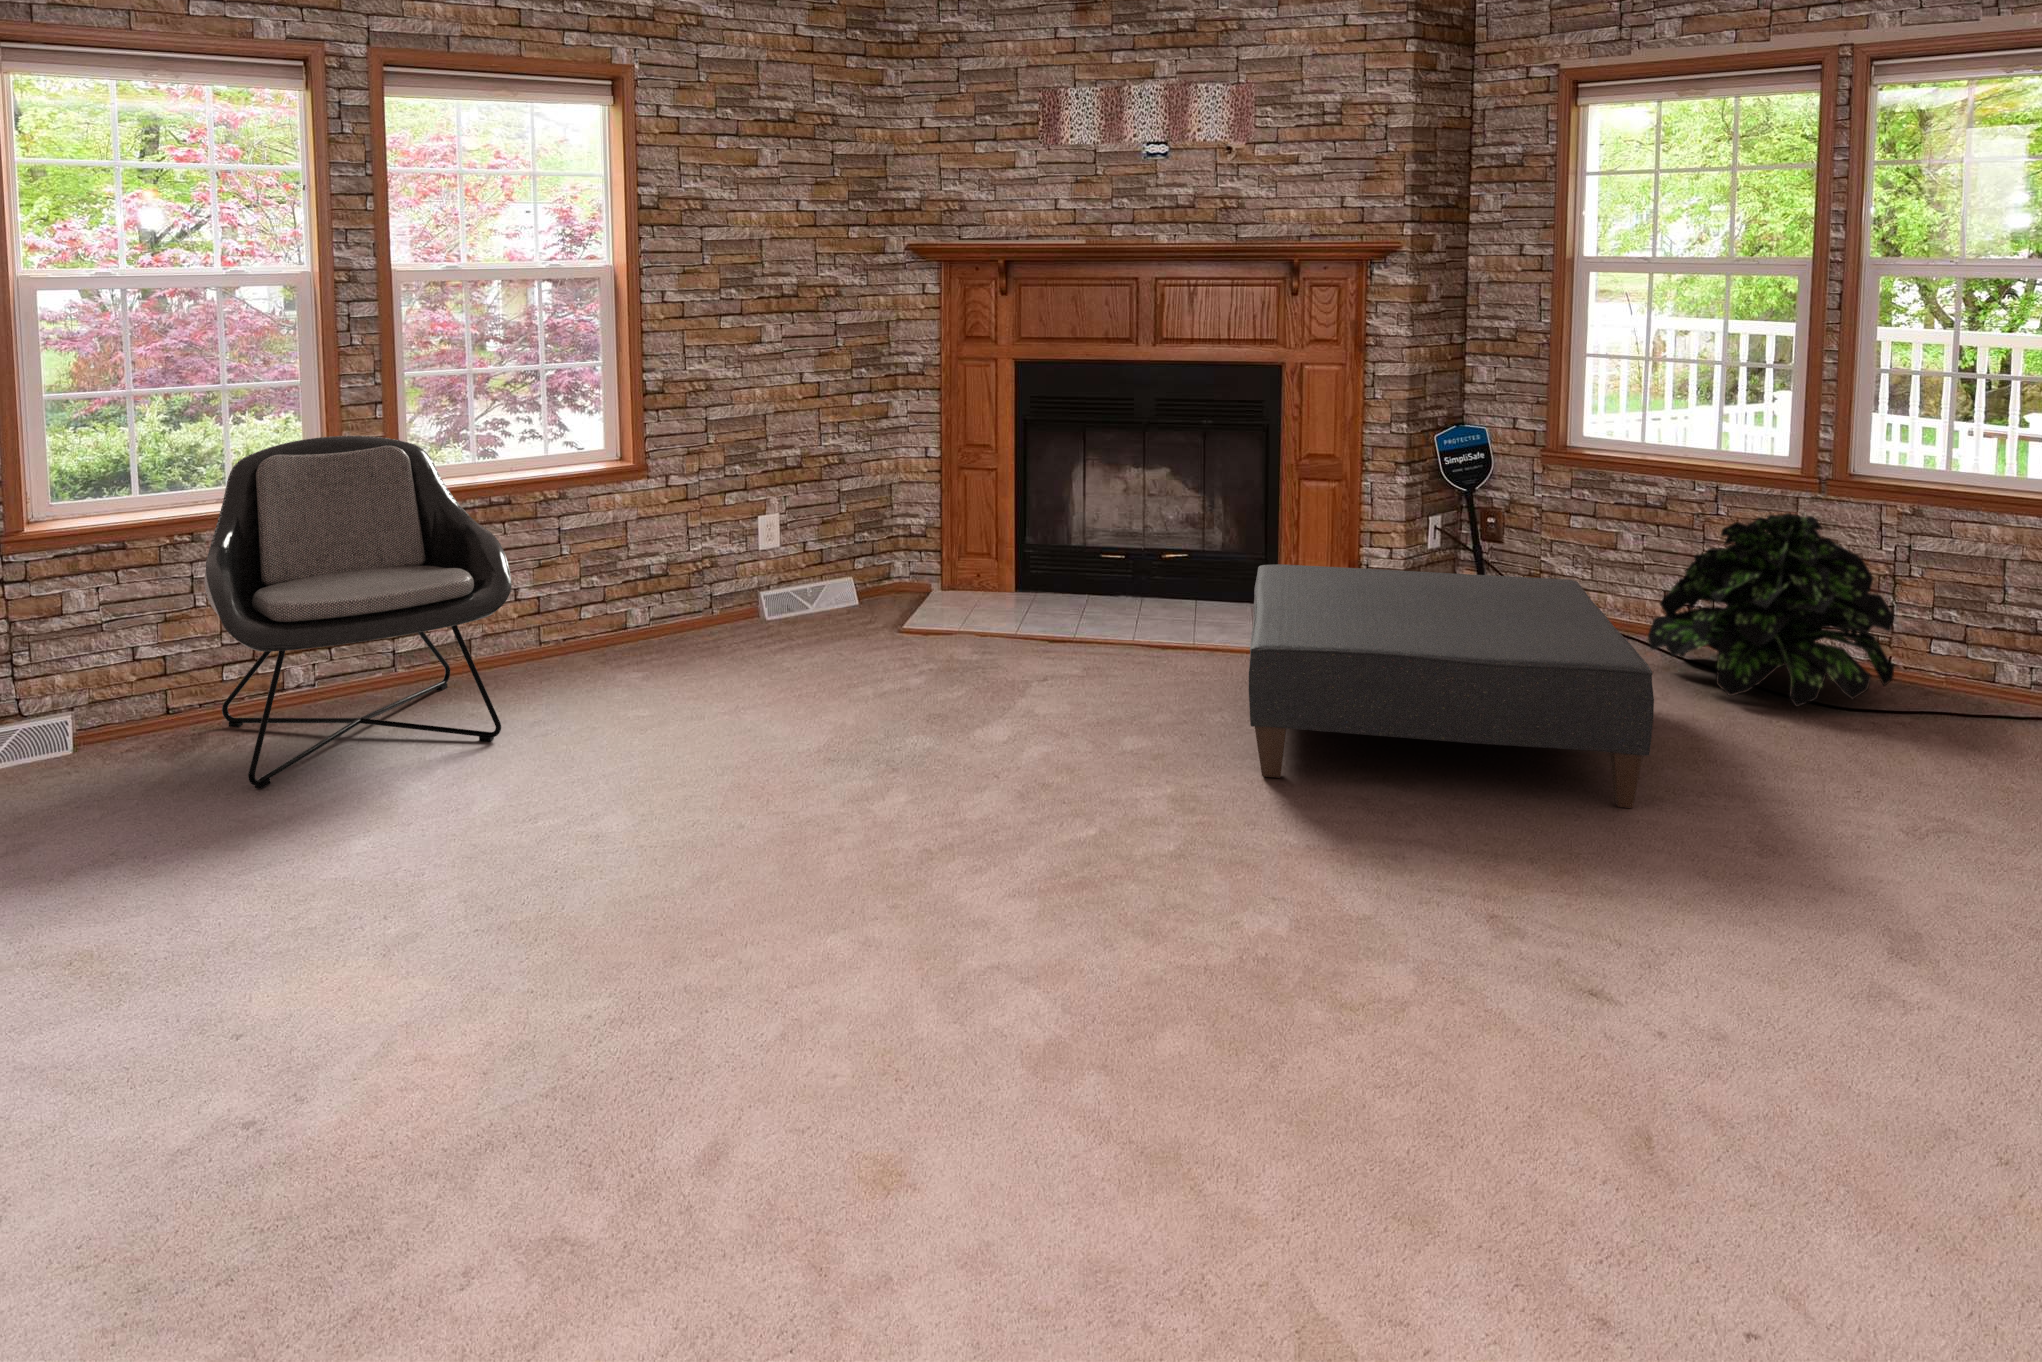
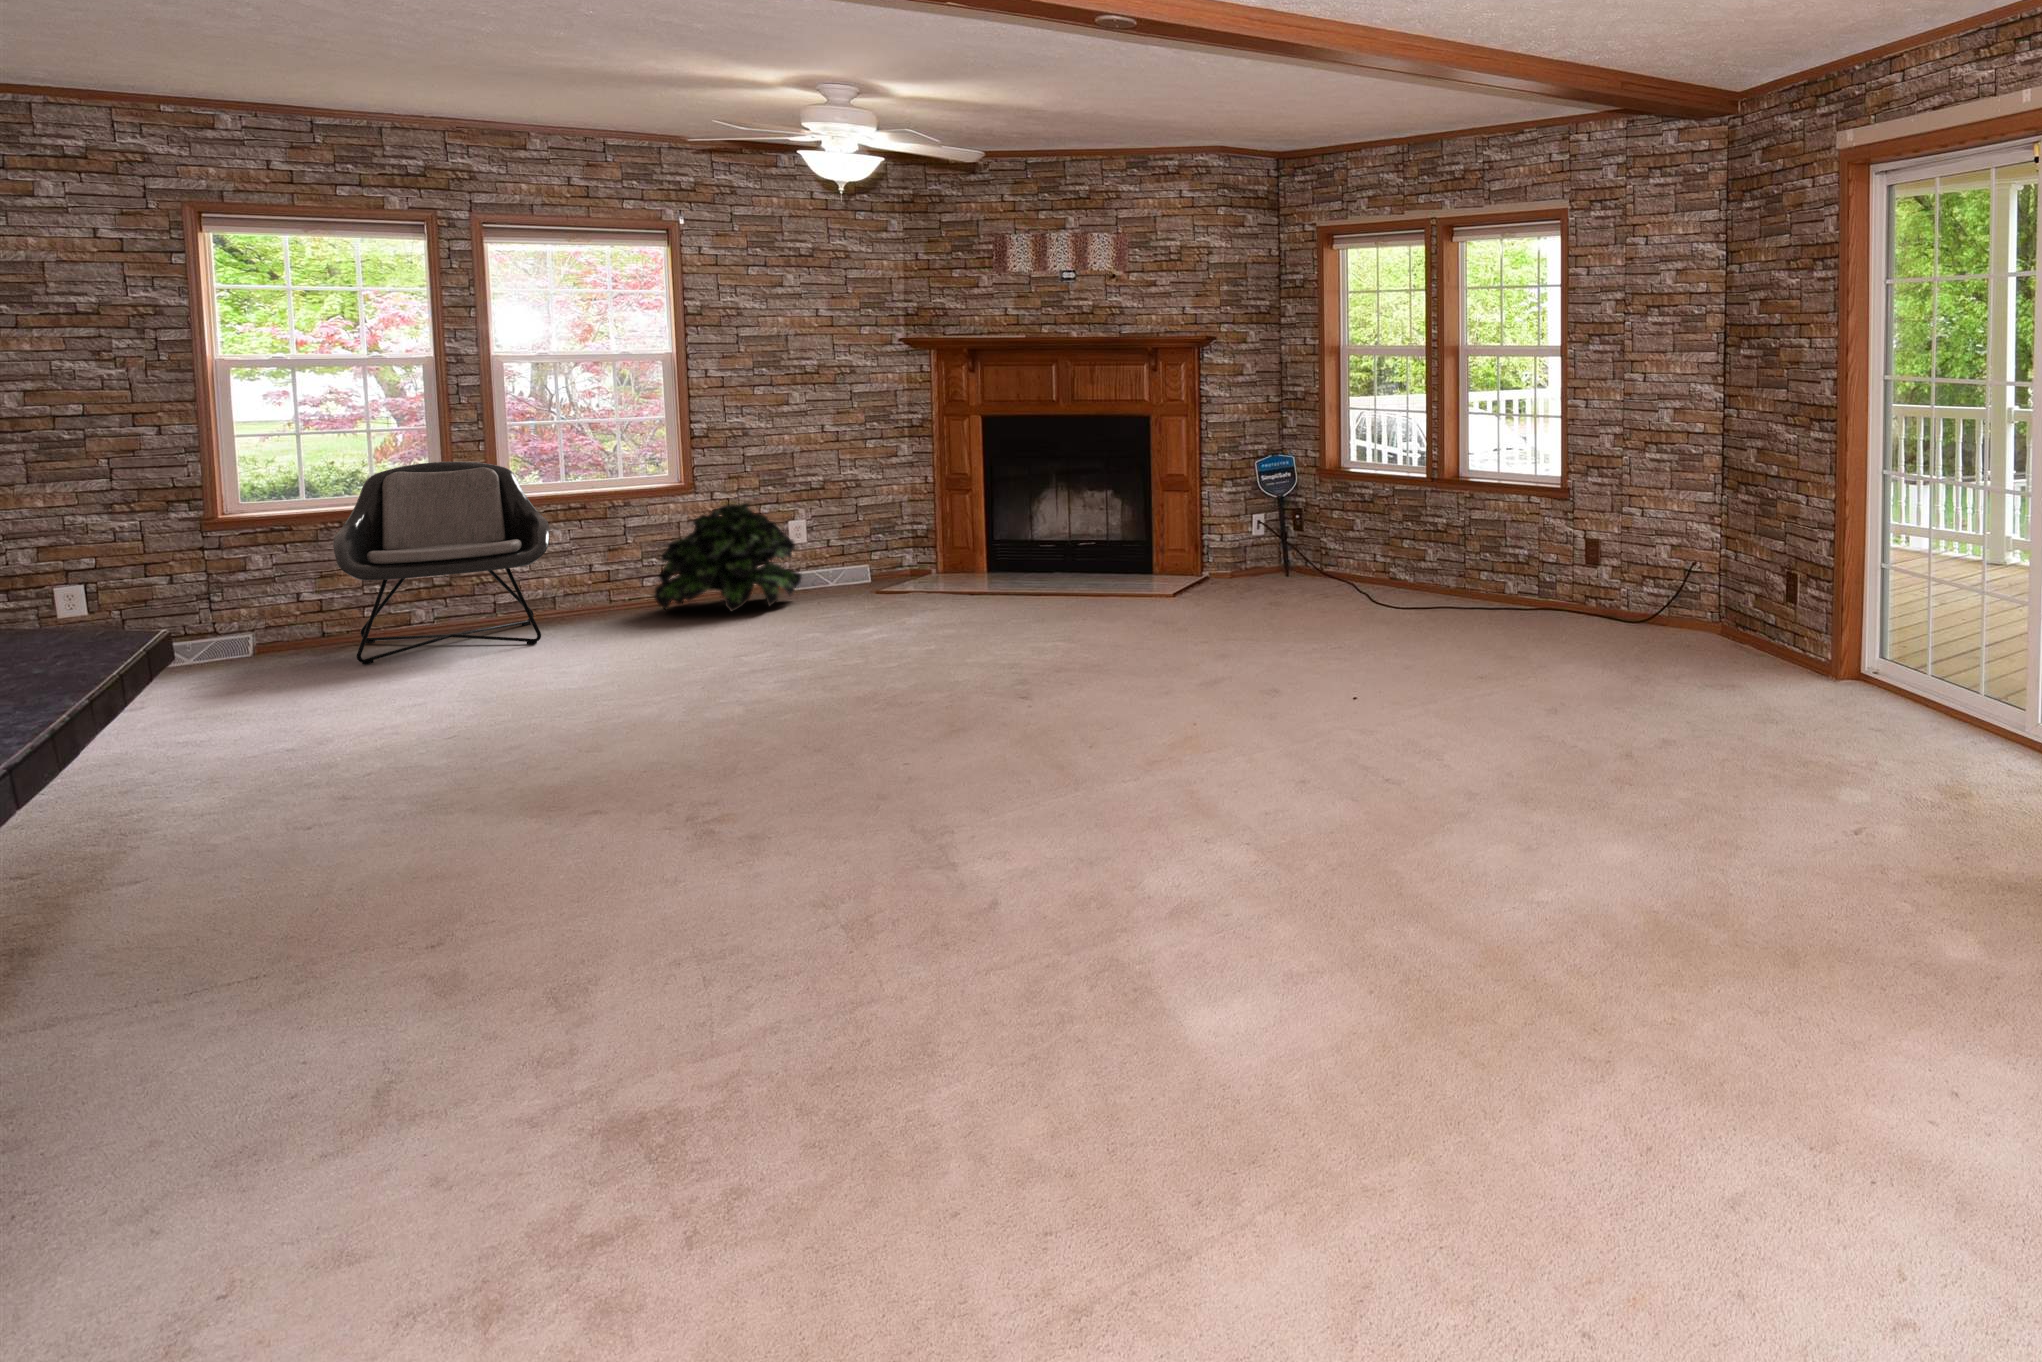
potted plant: present [1648,513,1894,707] -> present [654,503,802,612]
ottoman: present [1249,564,1654,808] -> none [978,537,1254,648]

